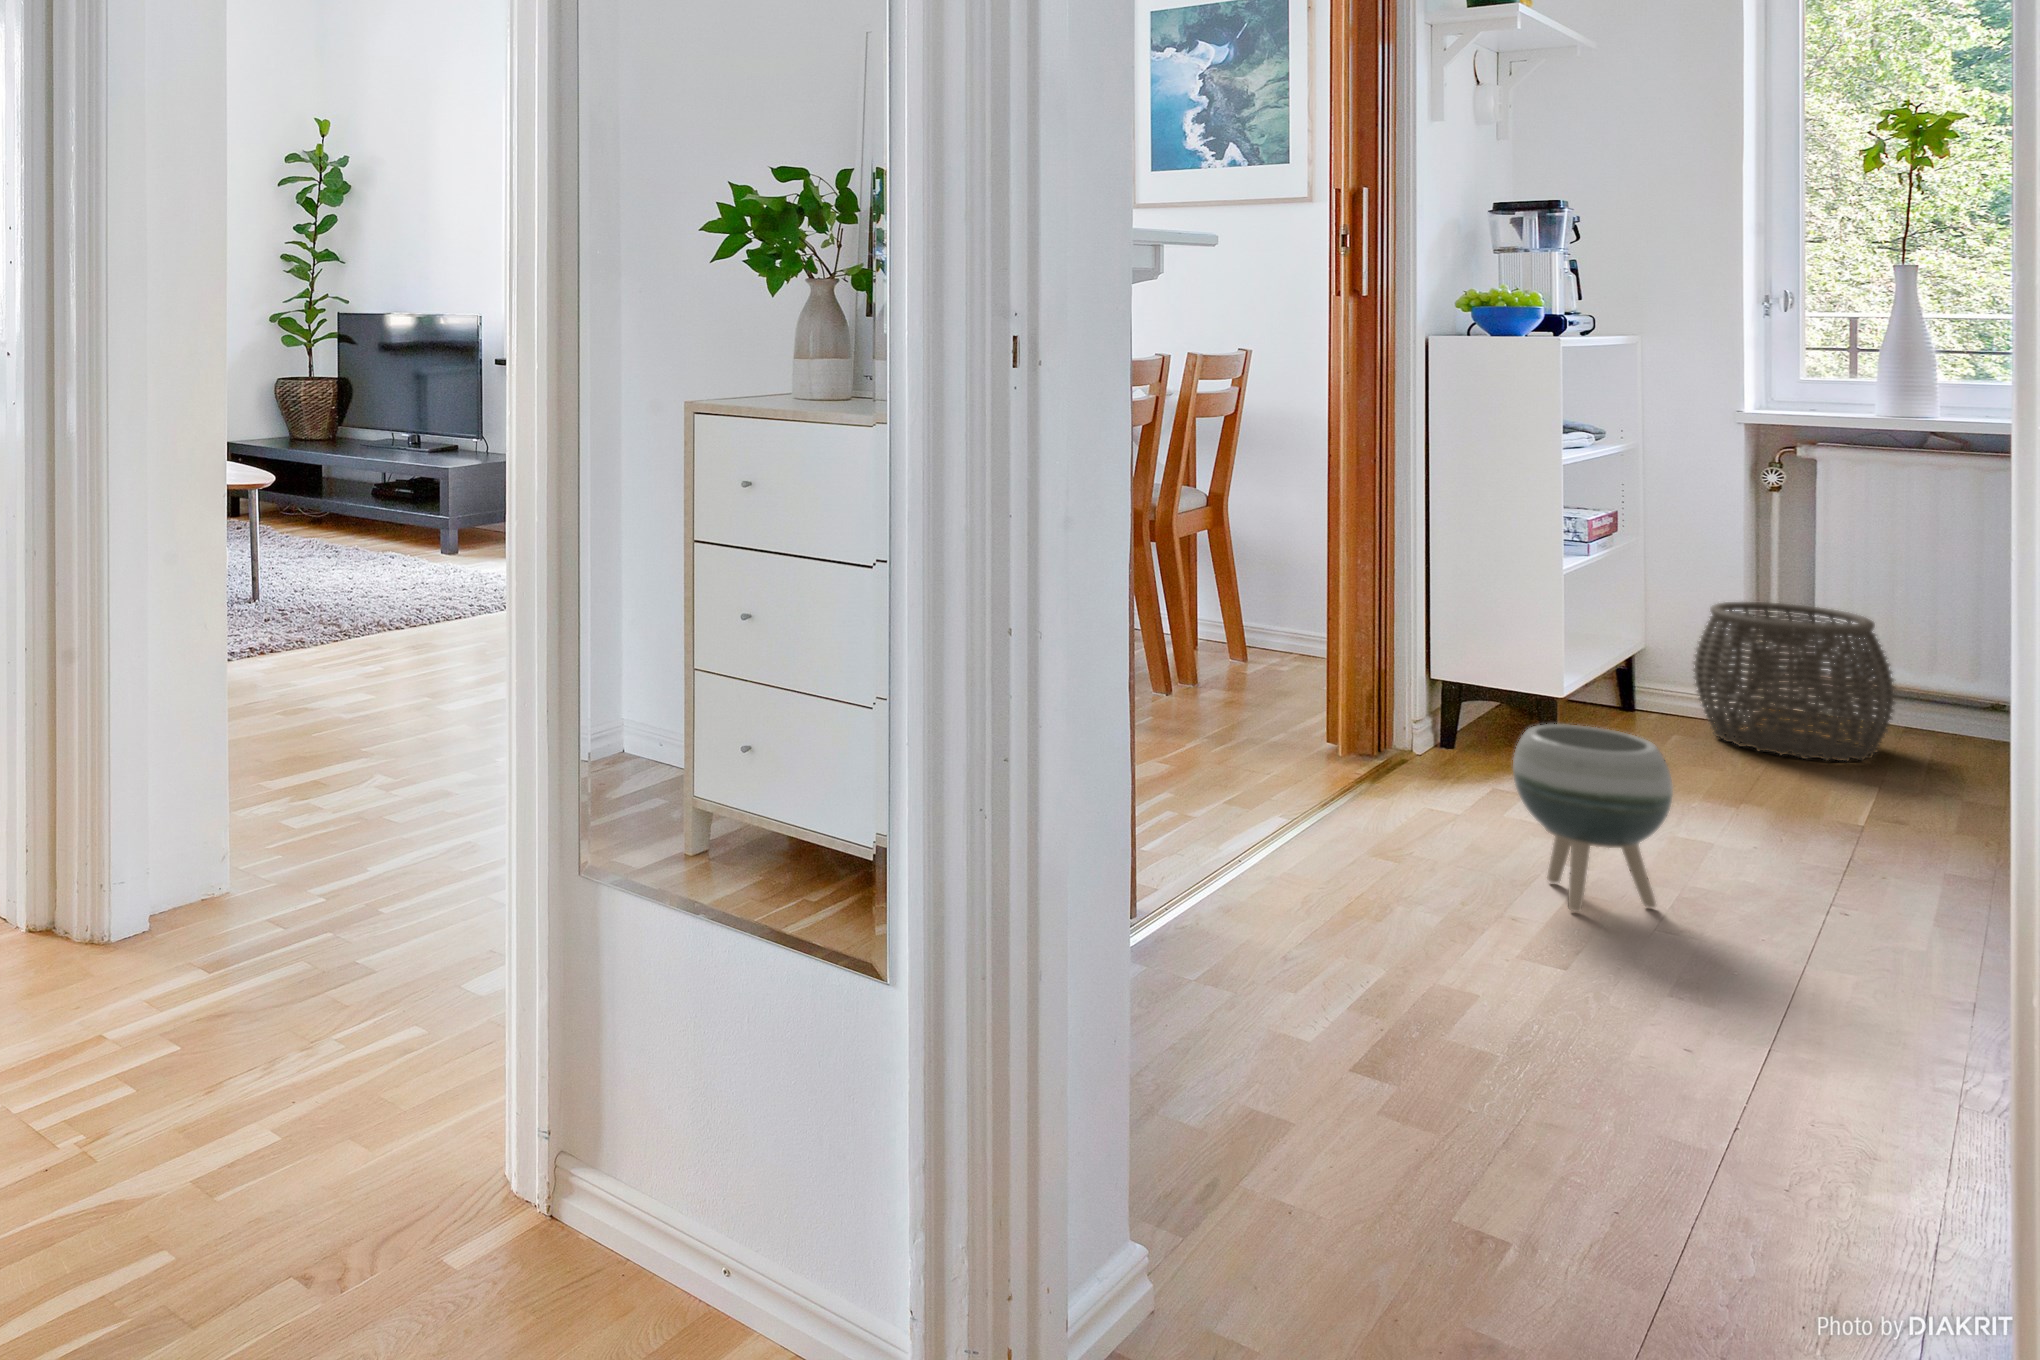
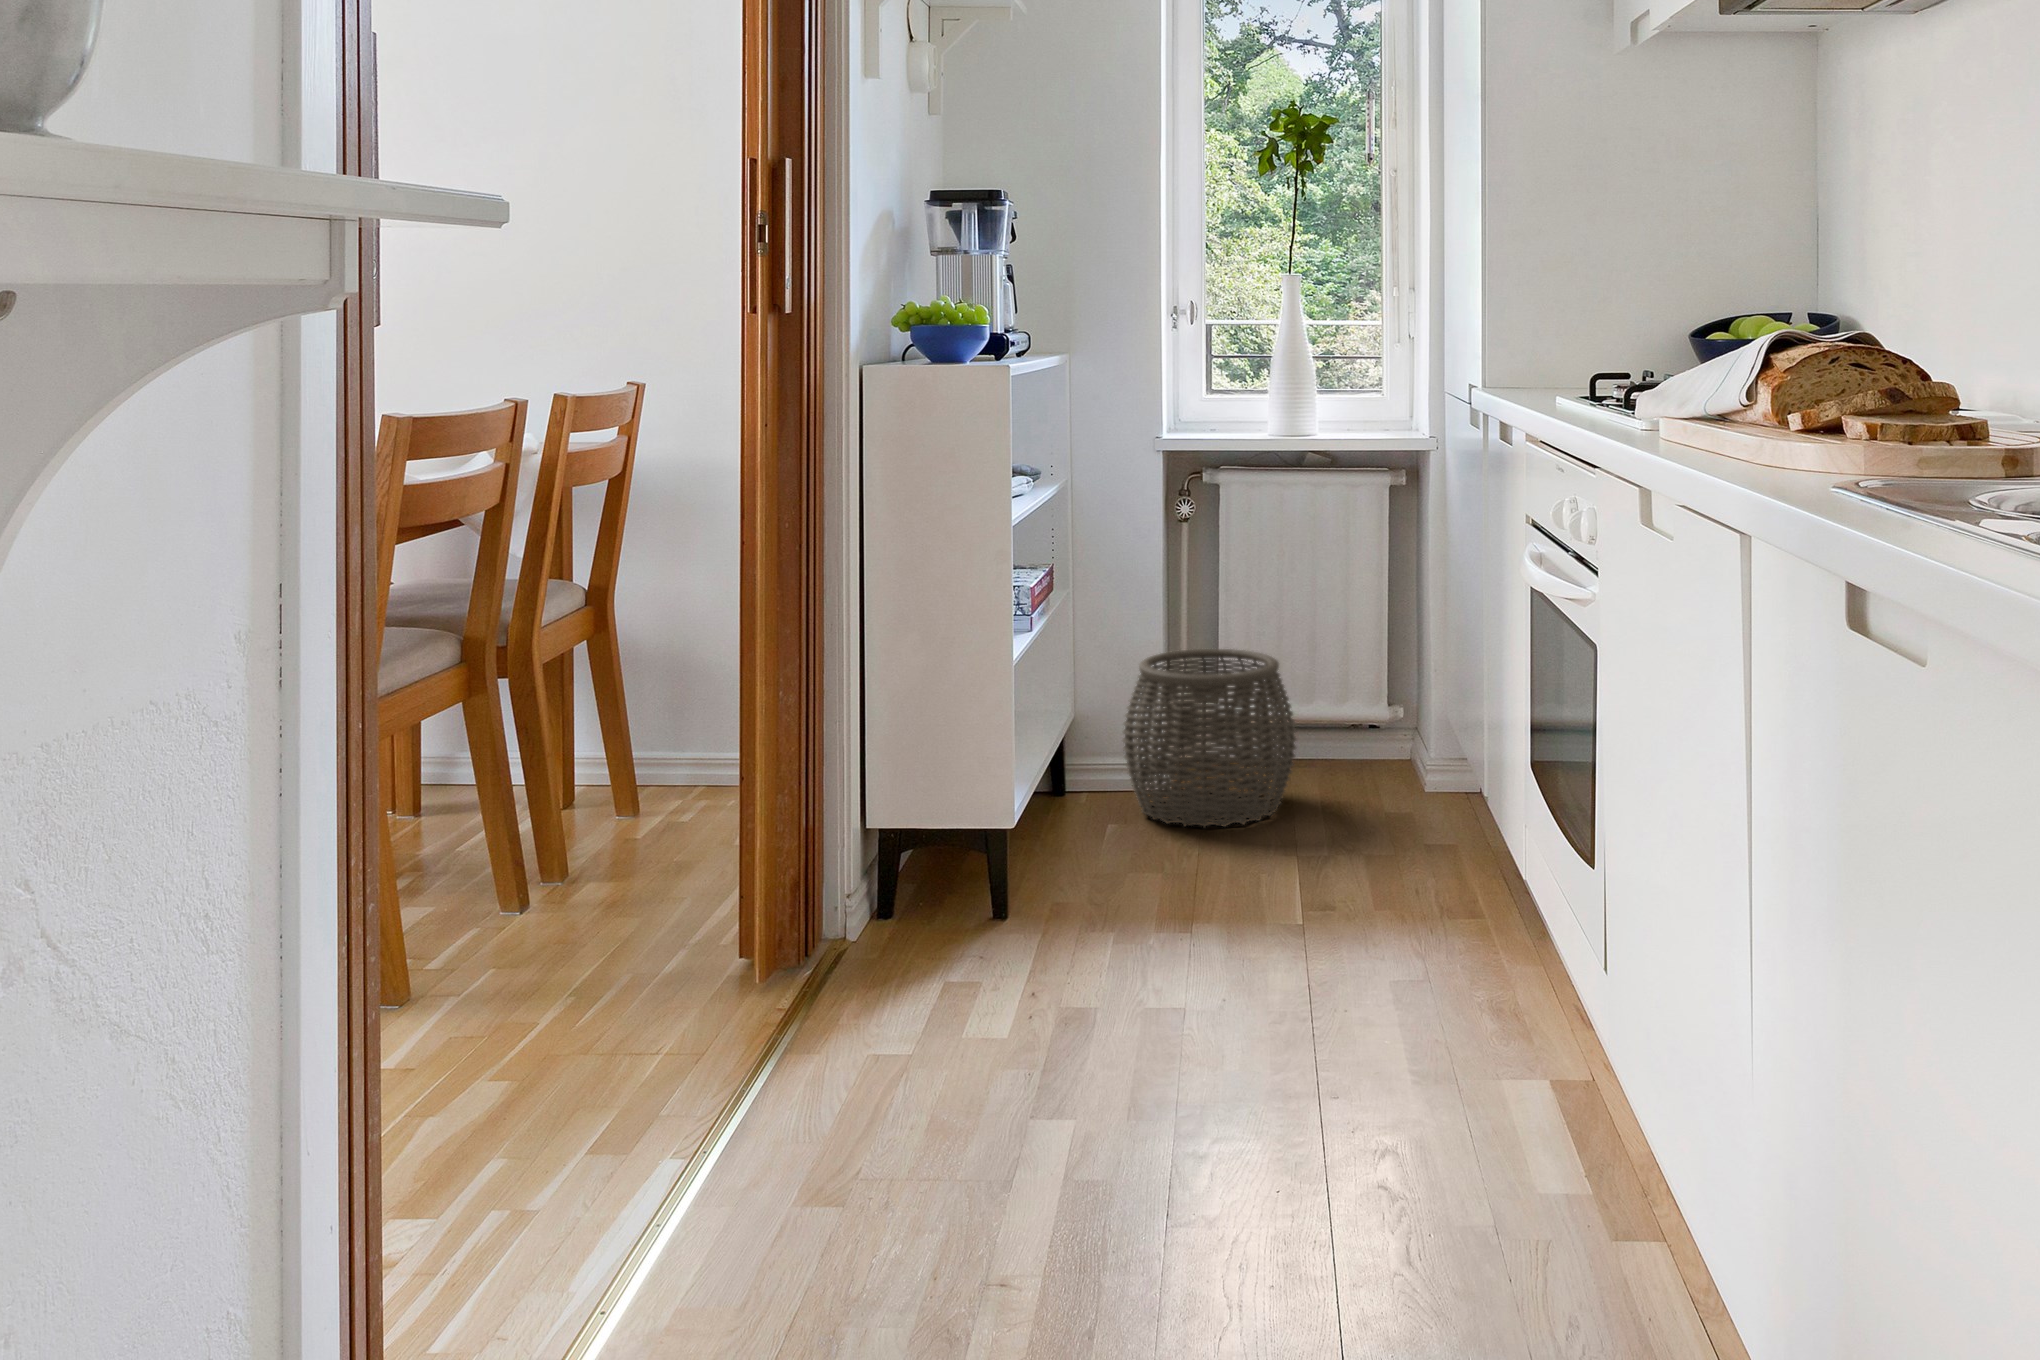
planter: present [1513,724,1673,912] -> none [981,889,1159,1168]

